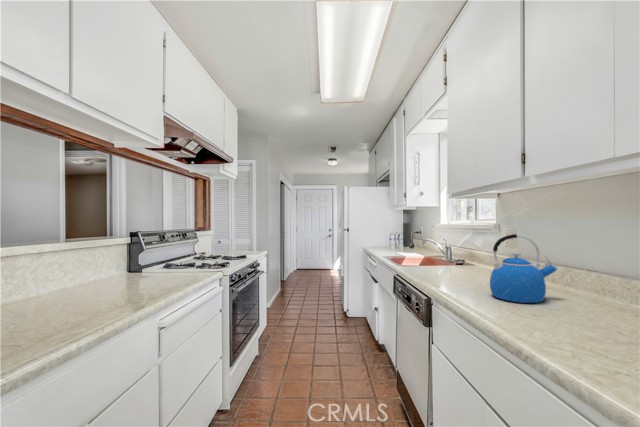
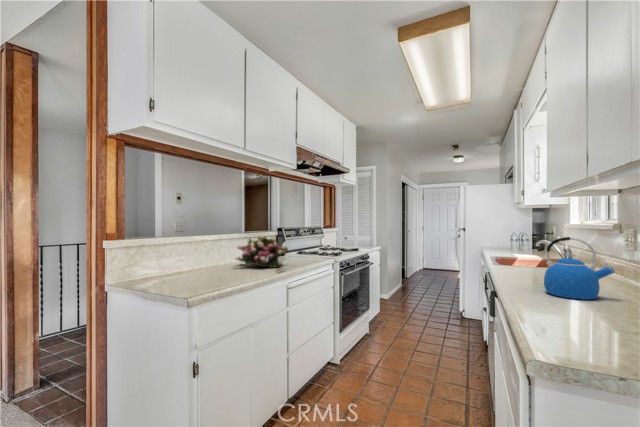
flower arrangement: none [47,246,153,299] -> present [235,235,288,268]

